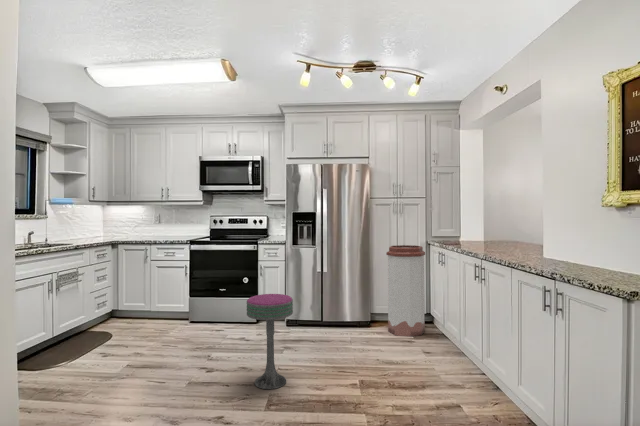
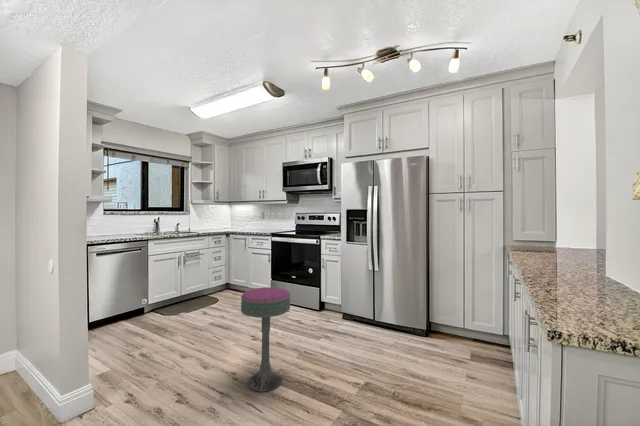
trash can: present [386,245,425,336] -> none [442,247,495,363]

